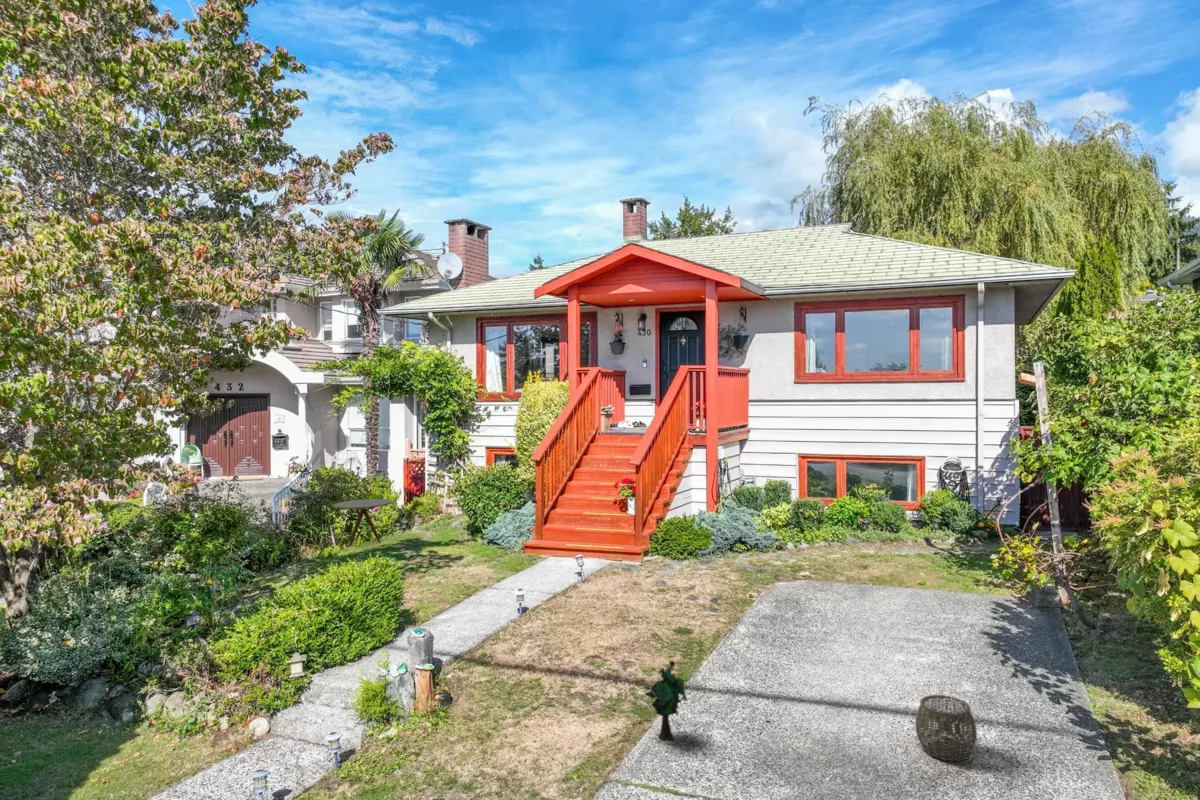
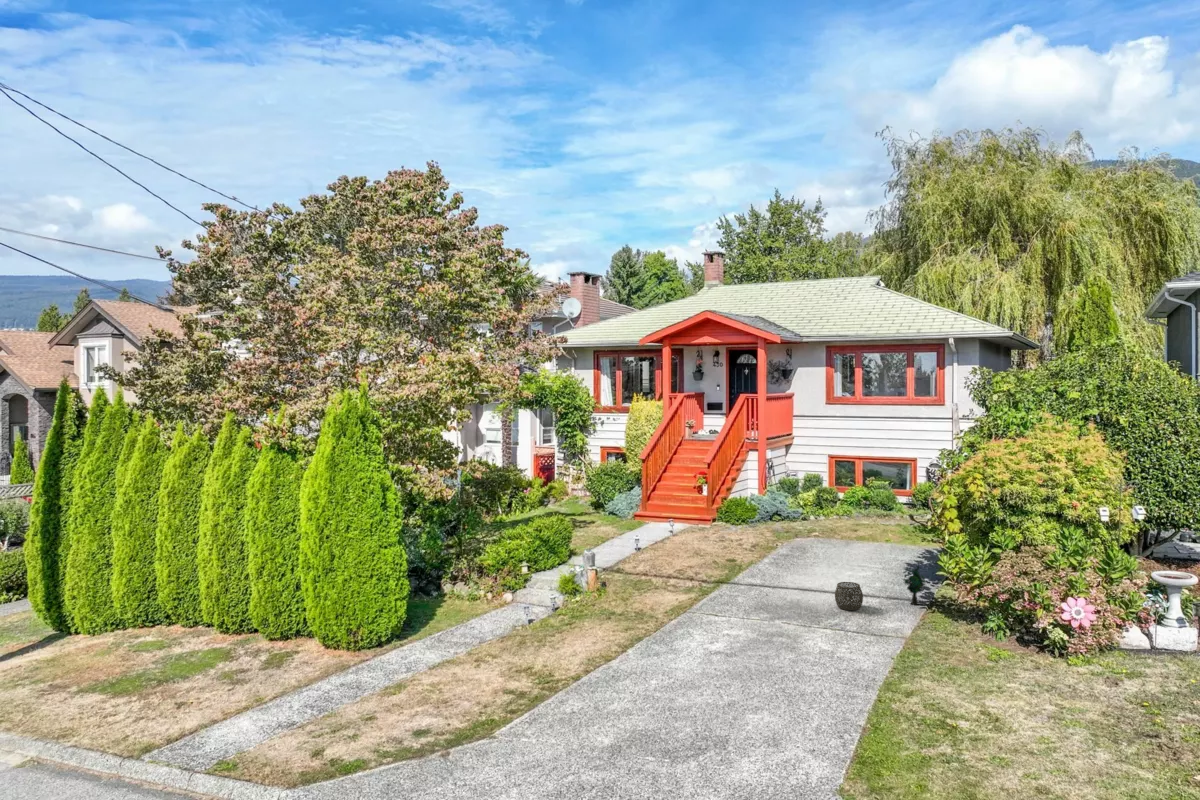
round table: present [333,499,393,546] -> none [504,483,543,514]
decorative plant: present [645,661,687,740] -> present [903,566,926,605]

